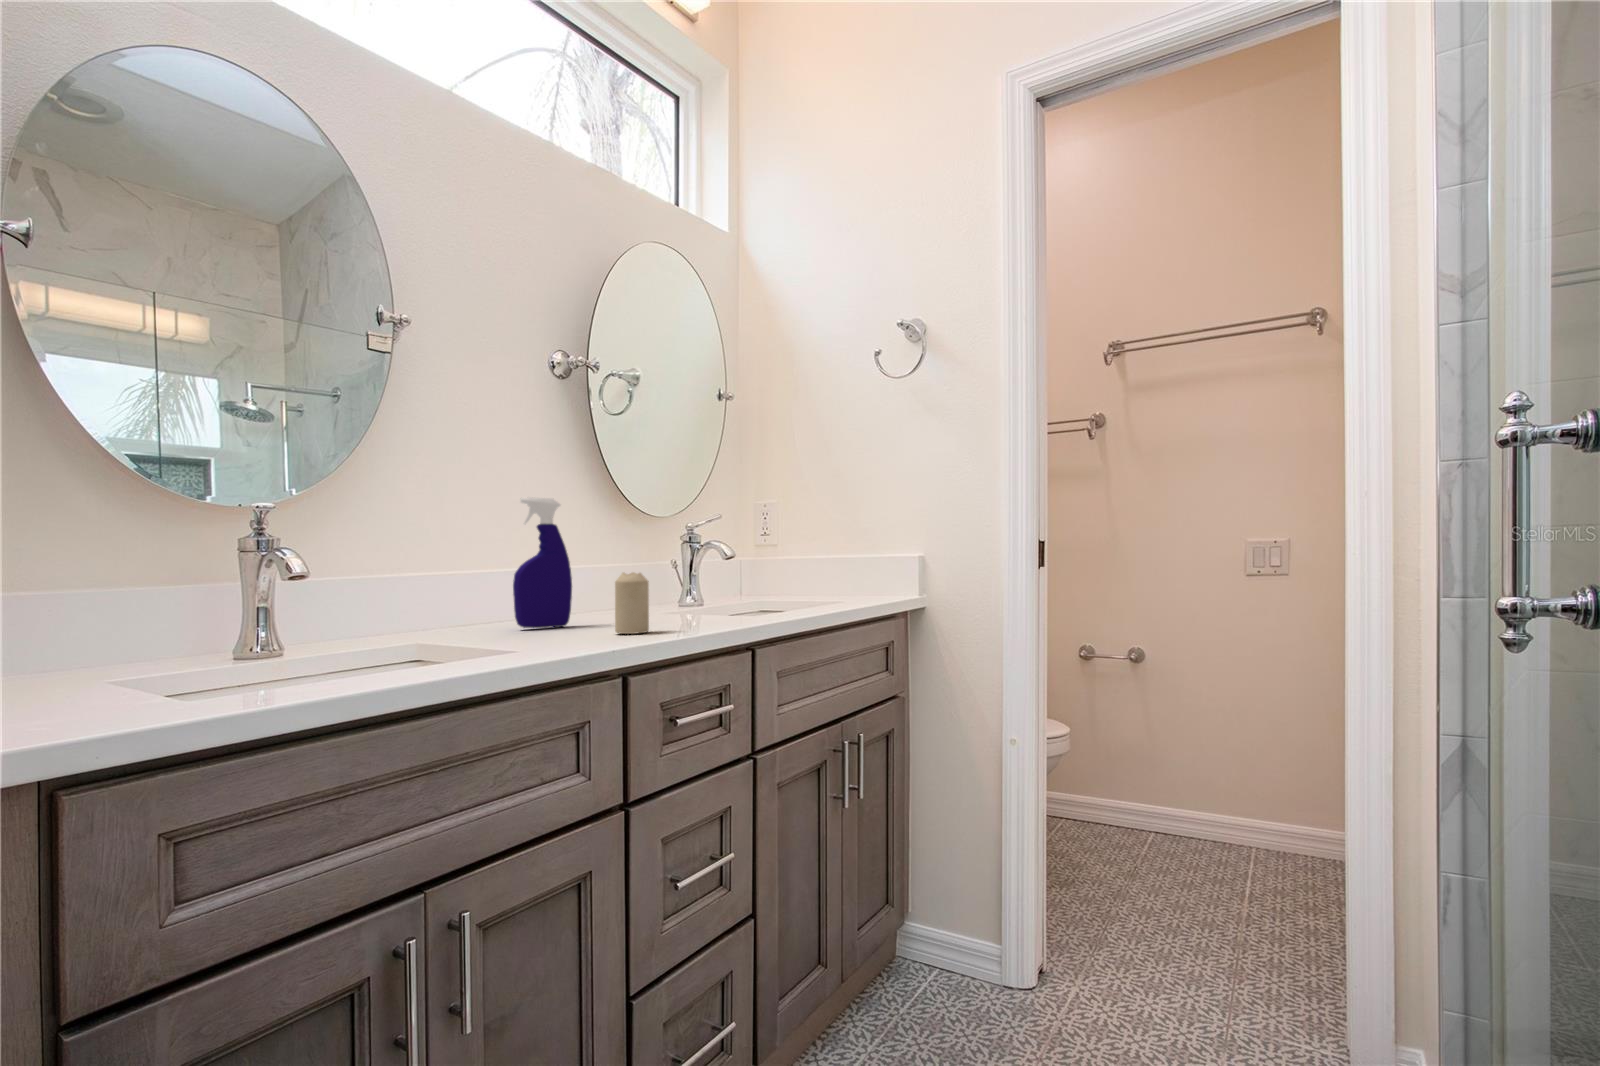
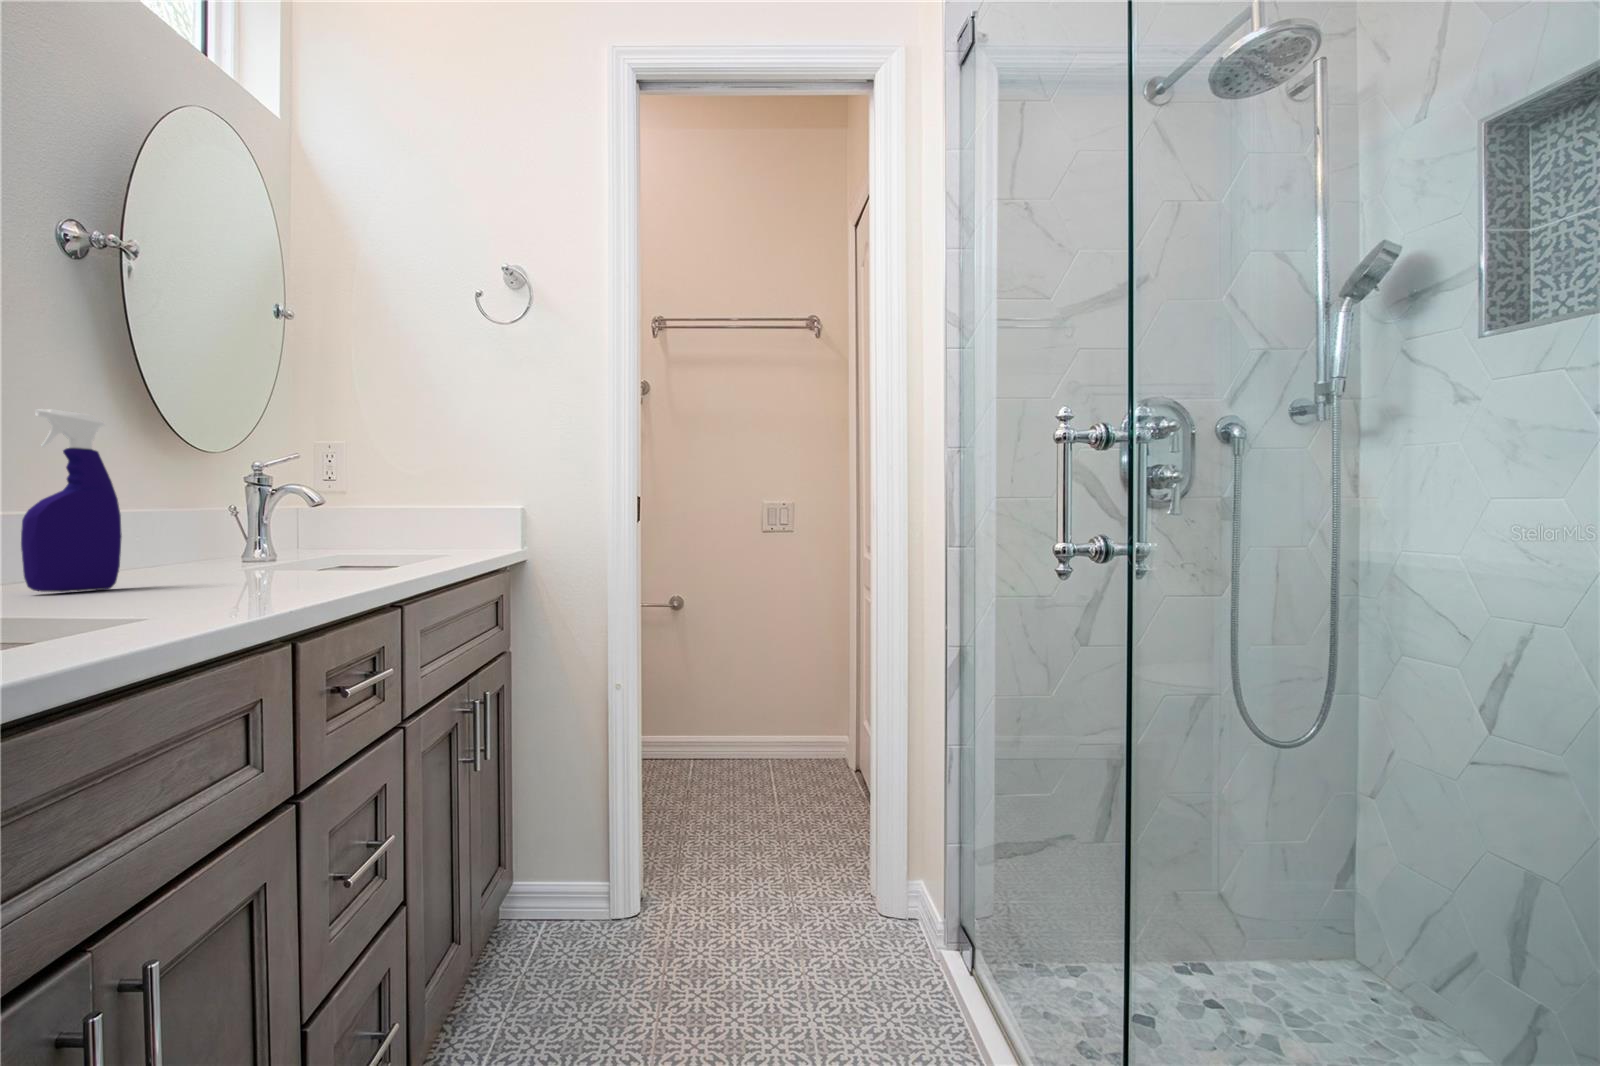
candle: present [615,572,649,634] -> none [234,516,284,593]

